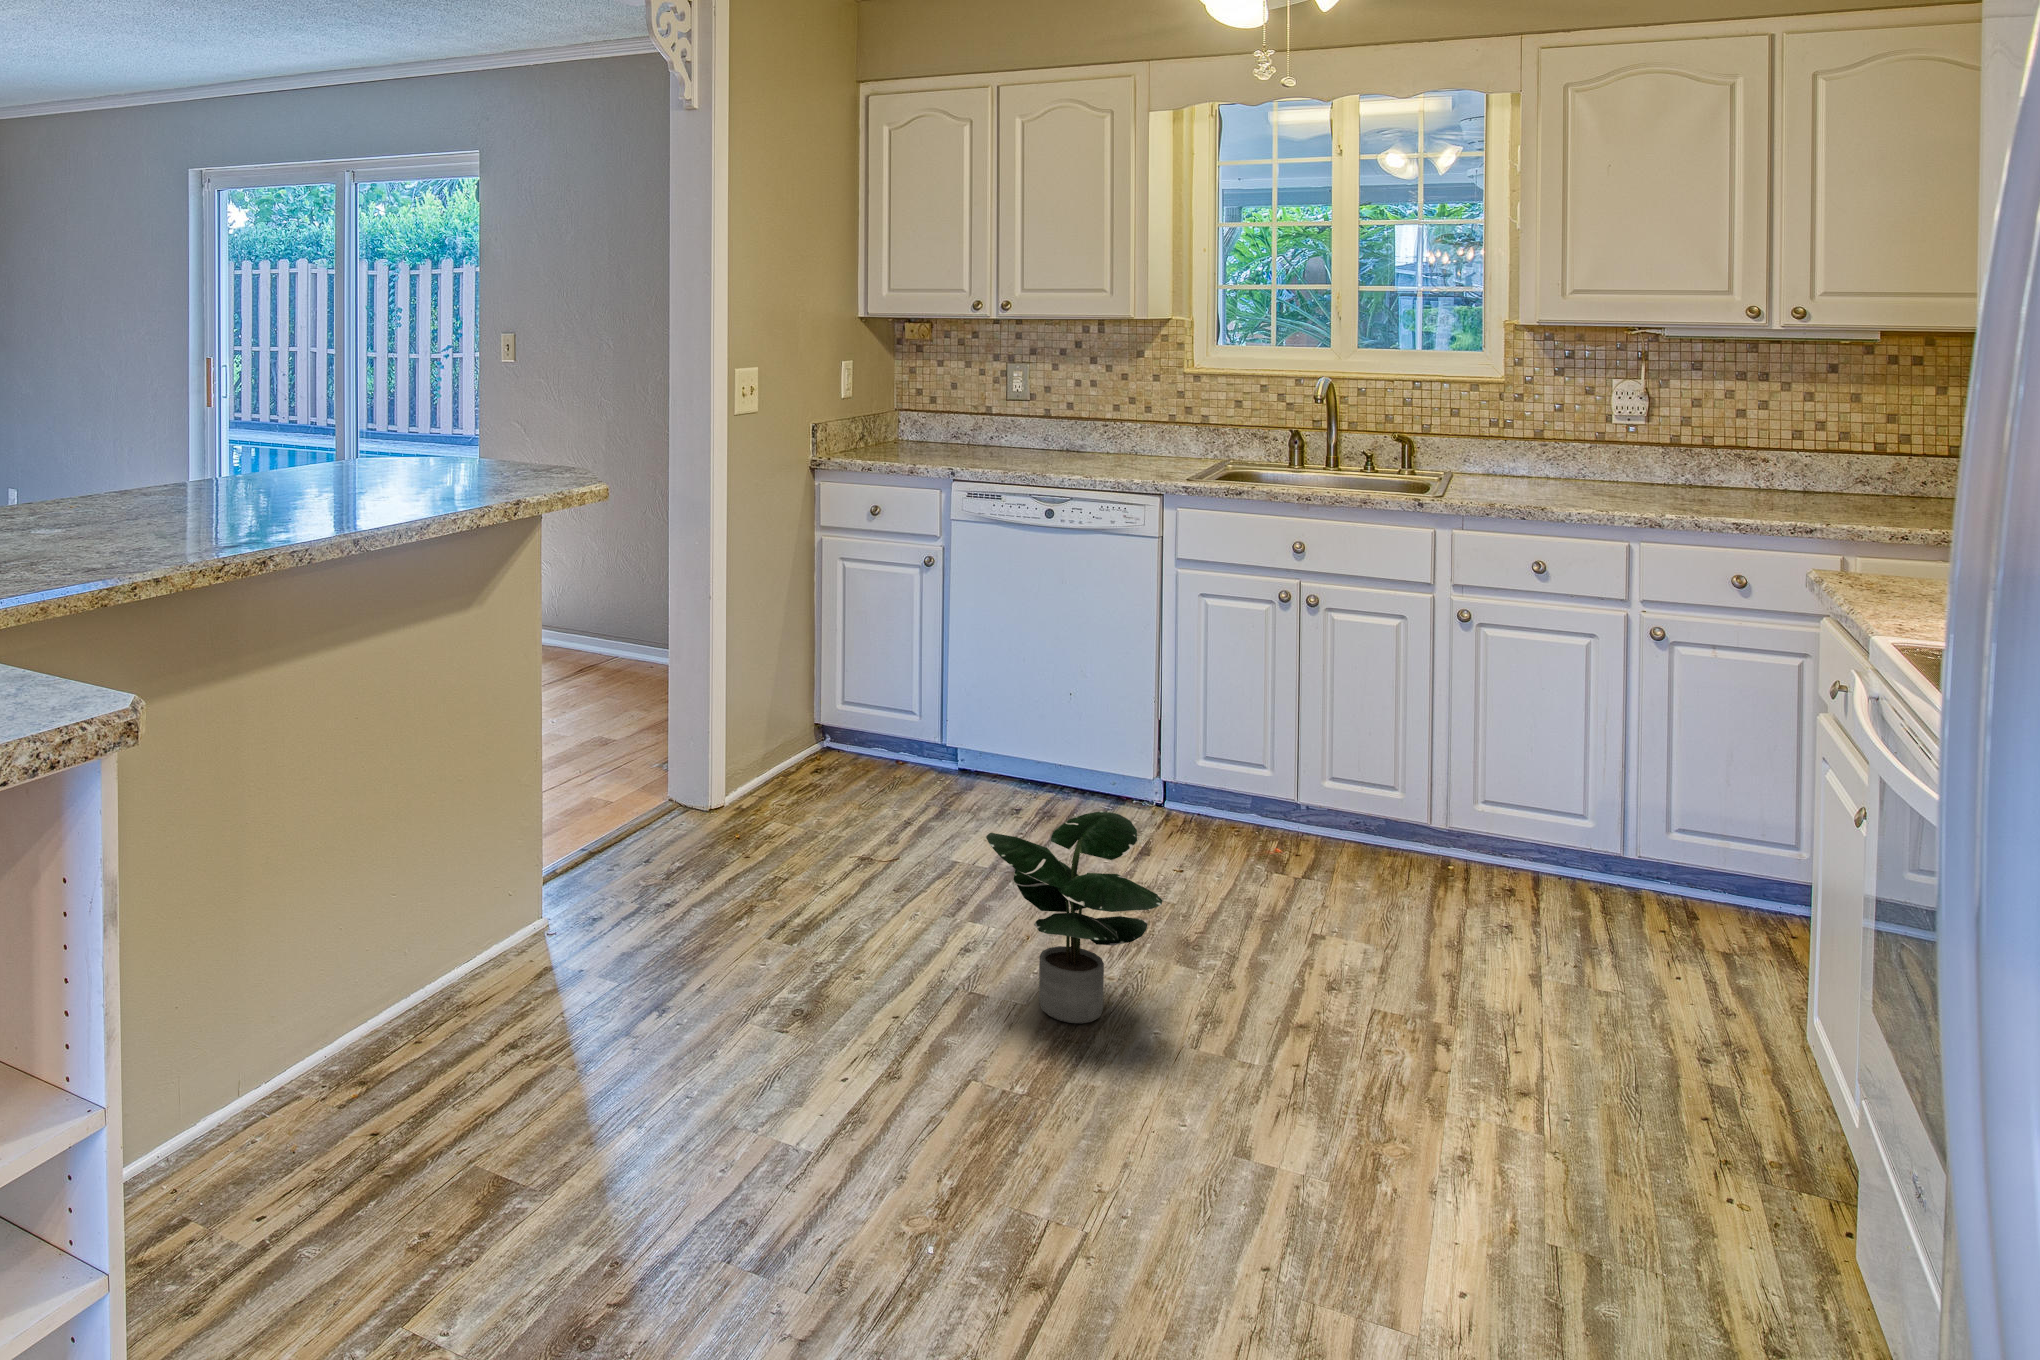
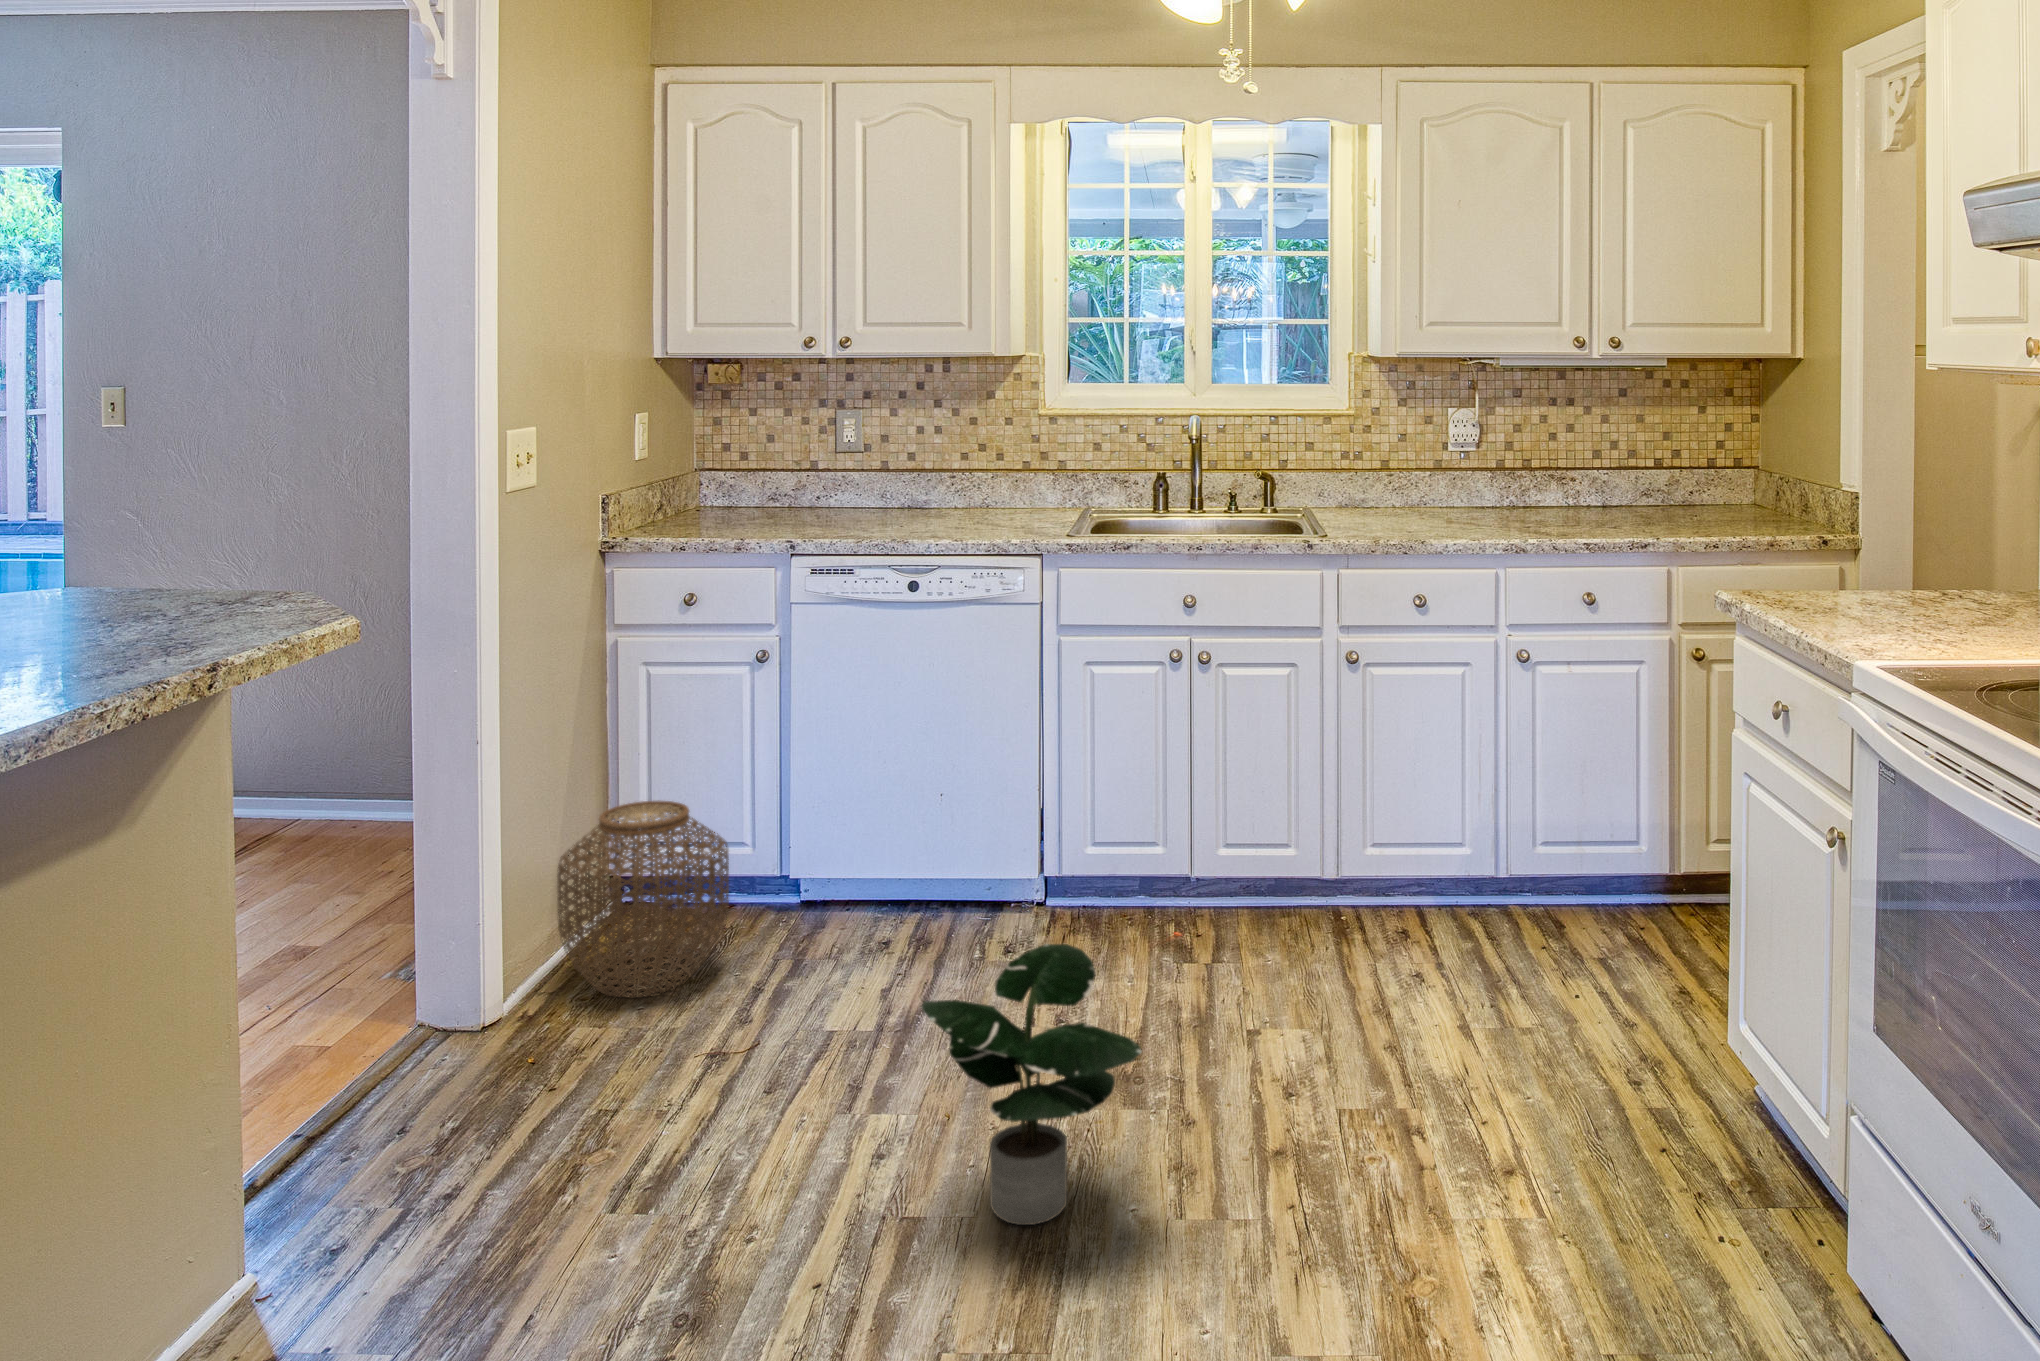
woven basket: none [764,664,890,811] -> present [558,801,729,997]

